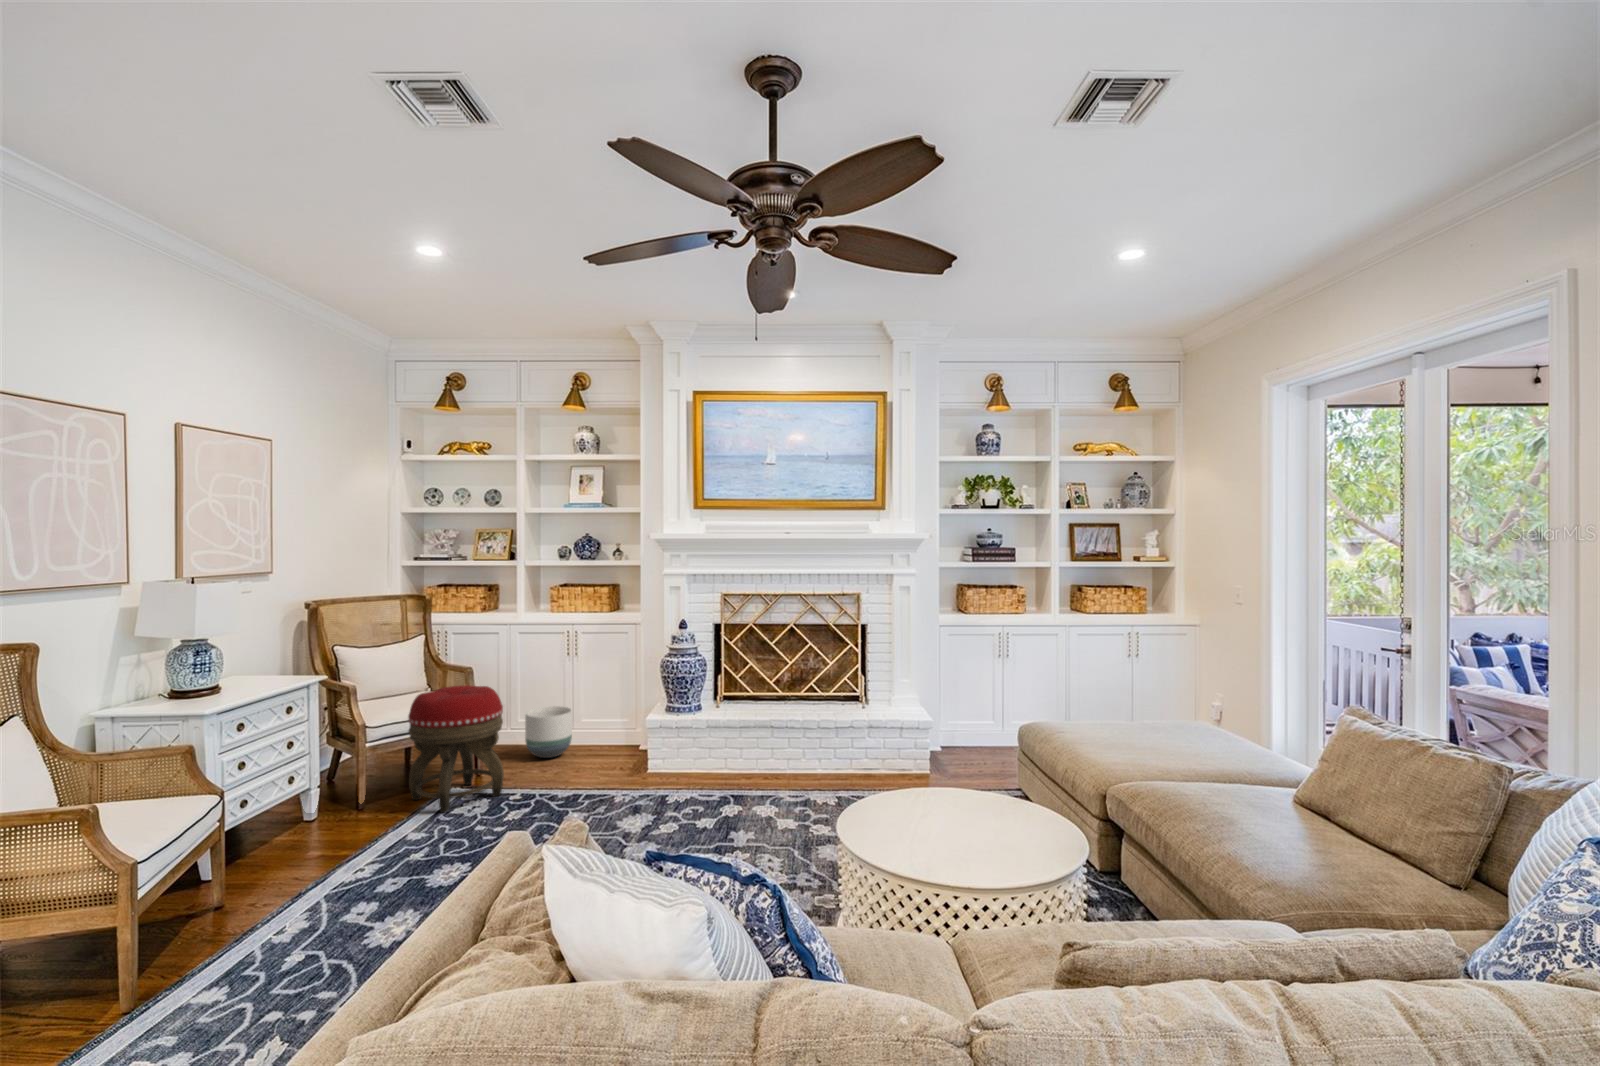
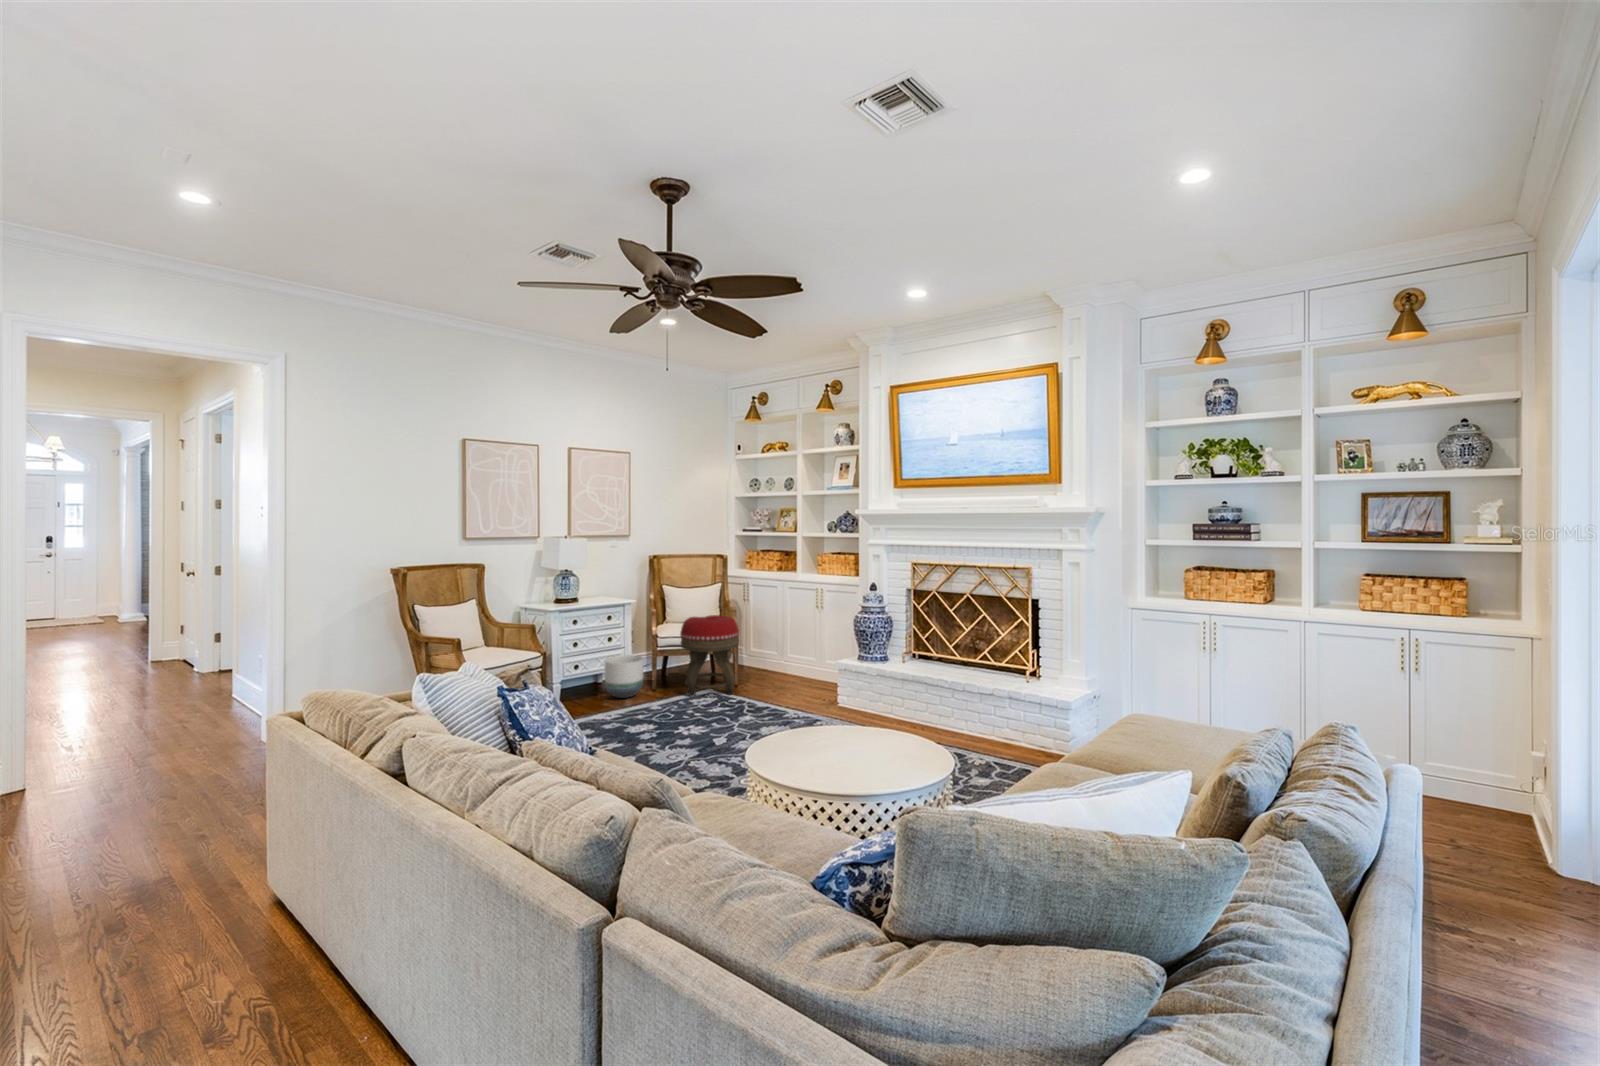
planter: present [525,706,572,758] -> present [605,655,643,698]

